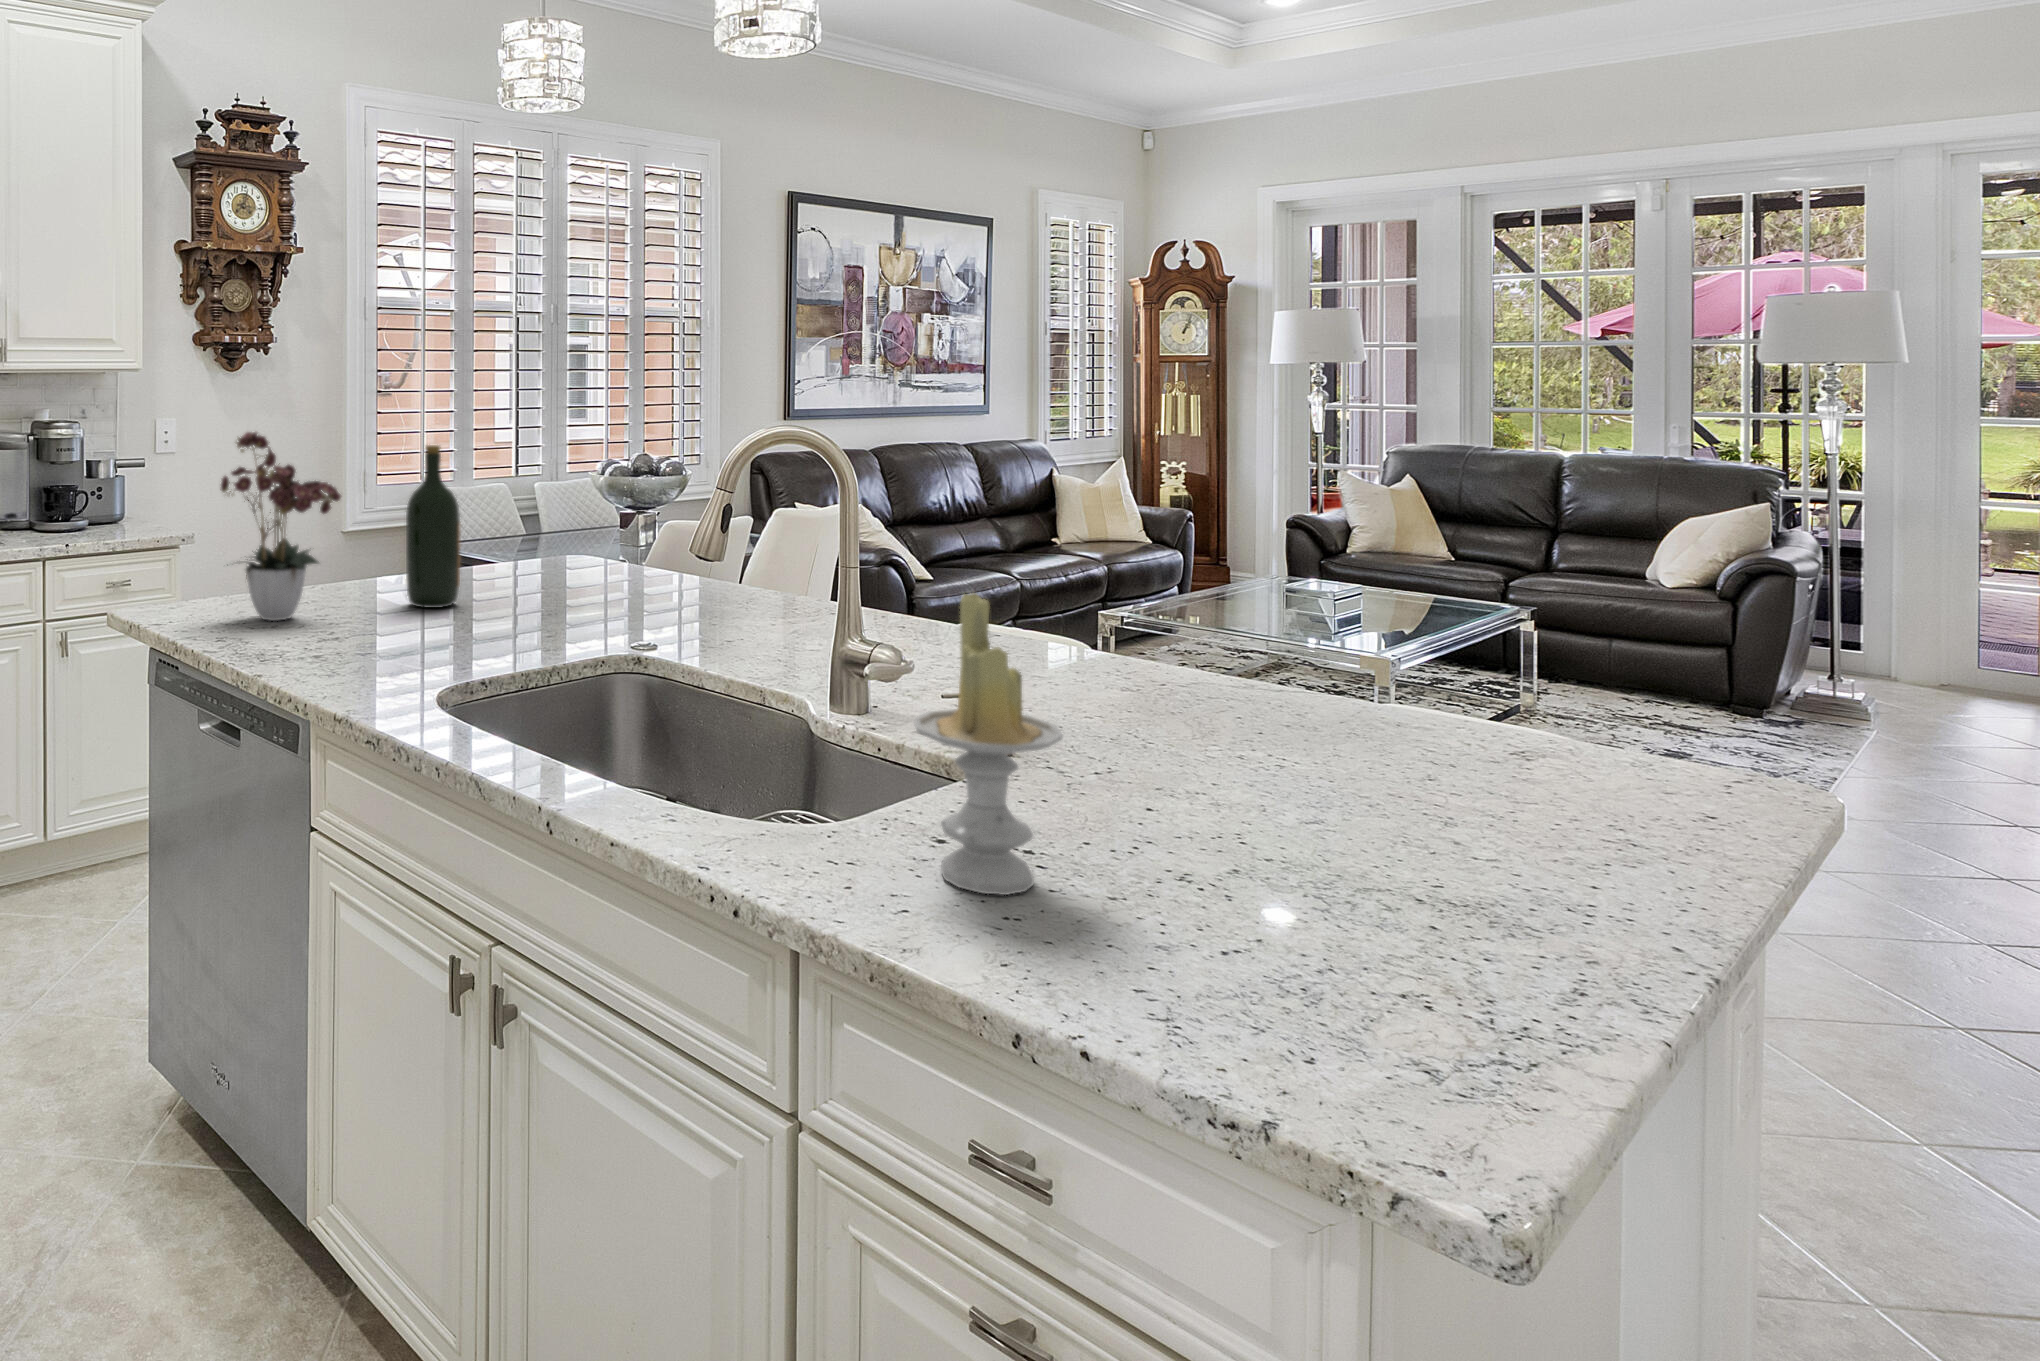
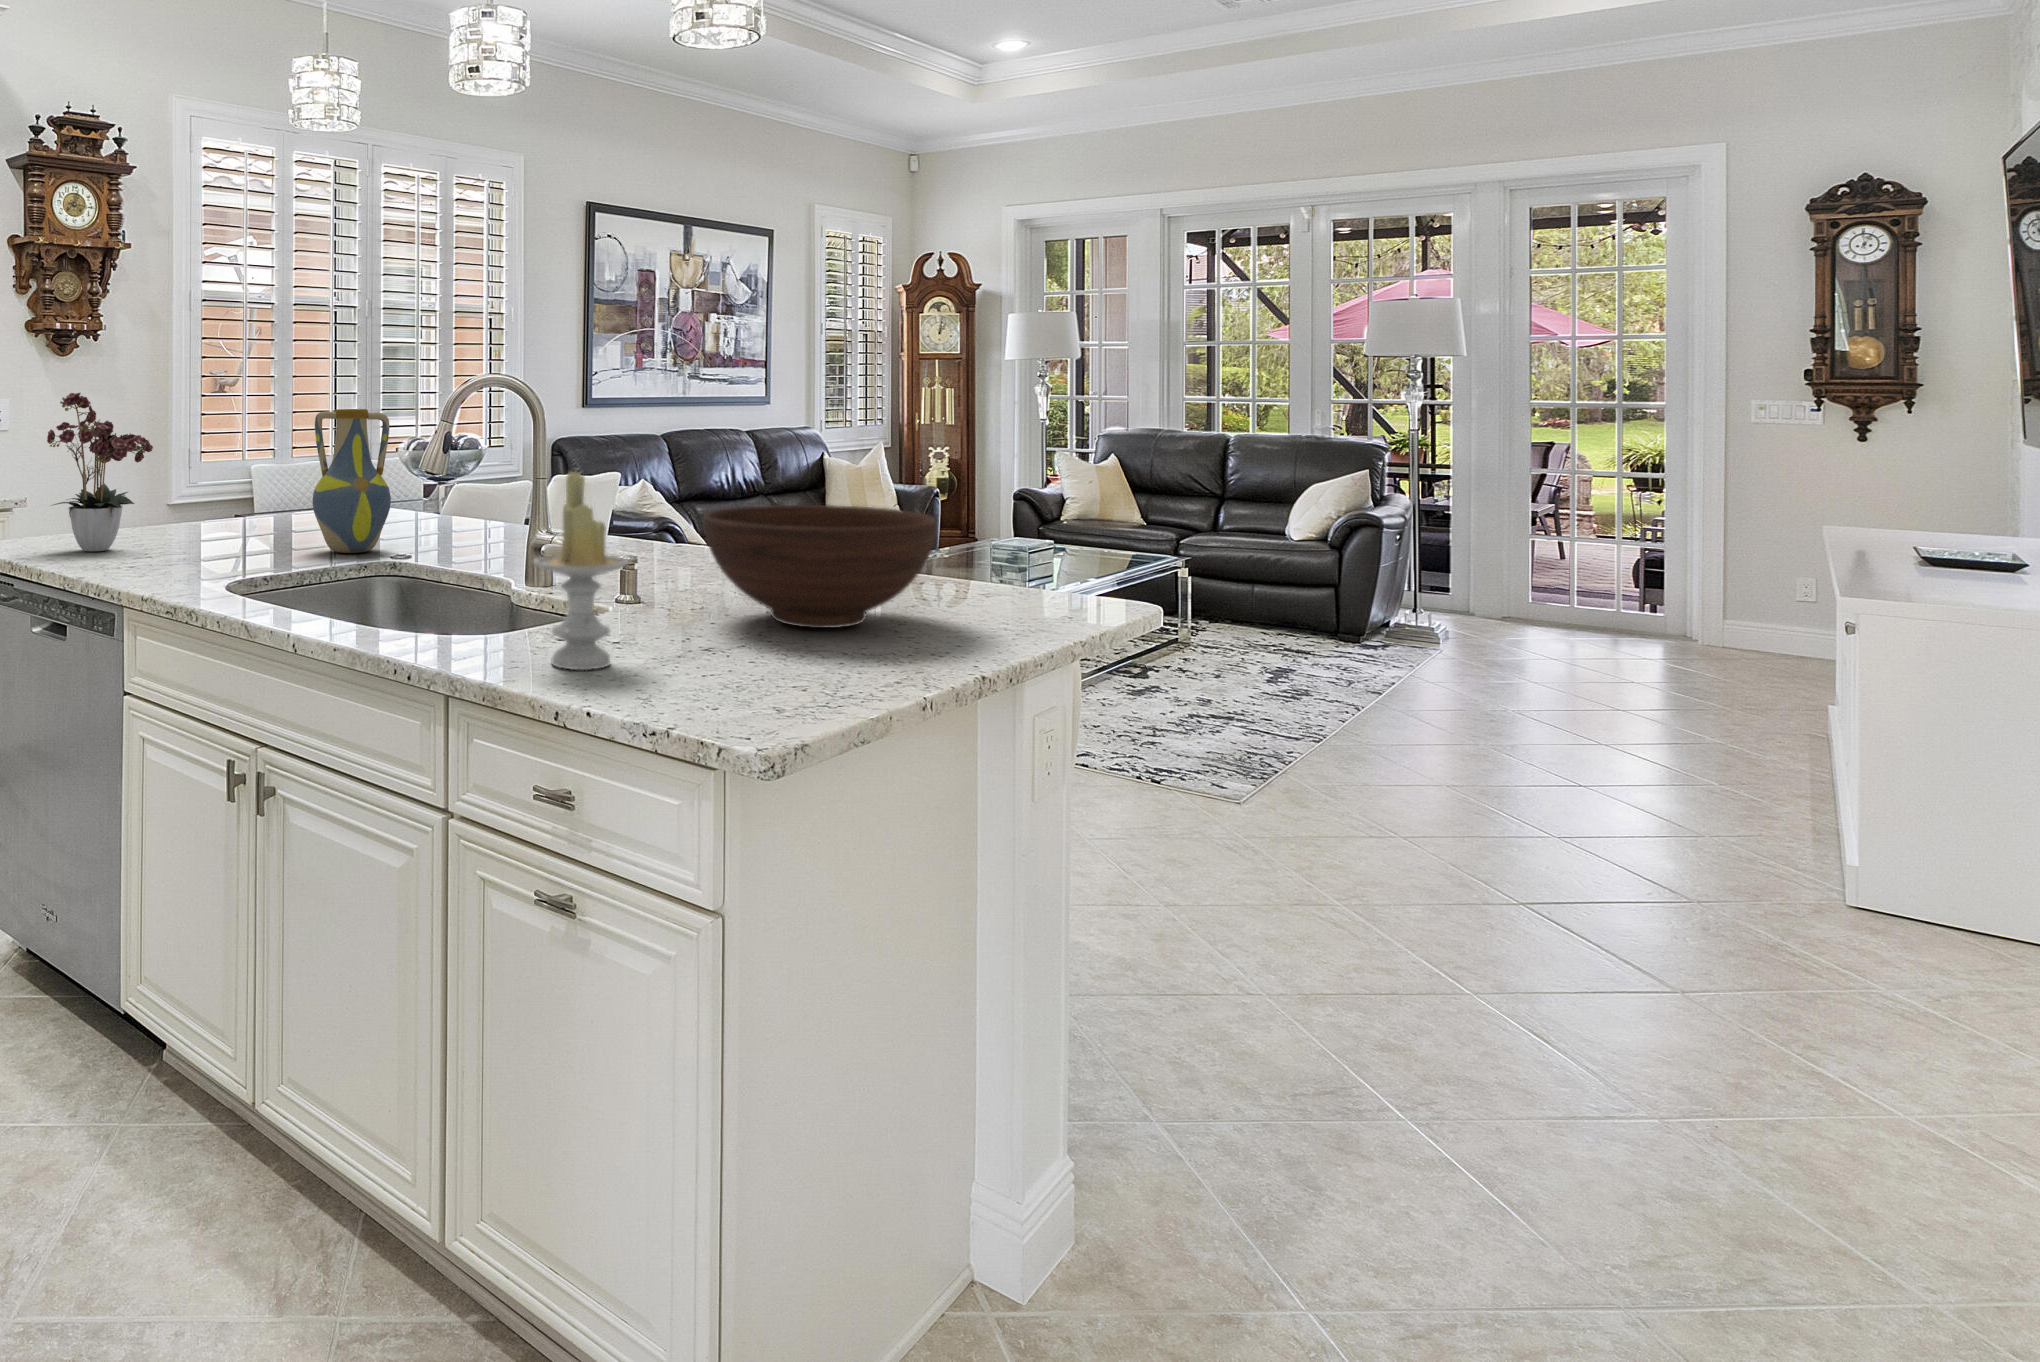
wine bottle: present [406,445,460,608] -> none [210,407,257,542]
vase: none [532,453,627,631] -> present [313,409,391,553]
fruit bowl: none [1110,611,1488,809] -> present [703,505,937,628]

